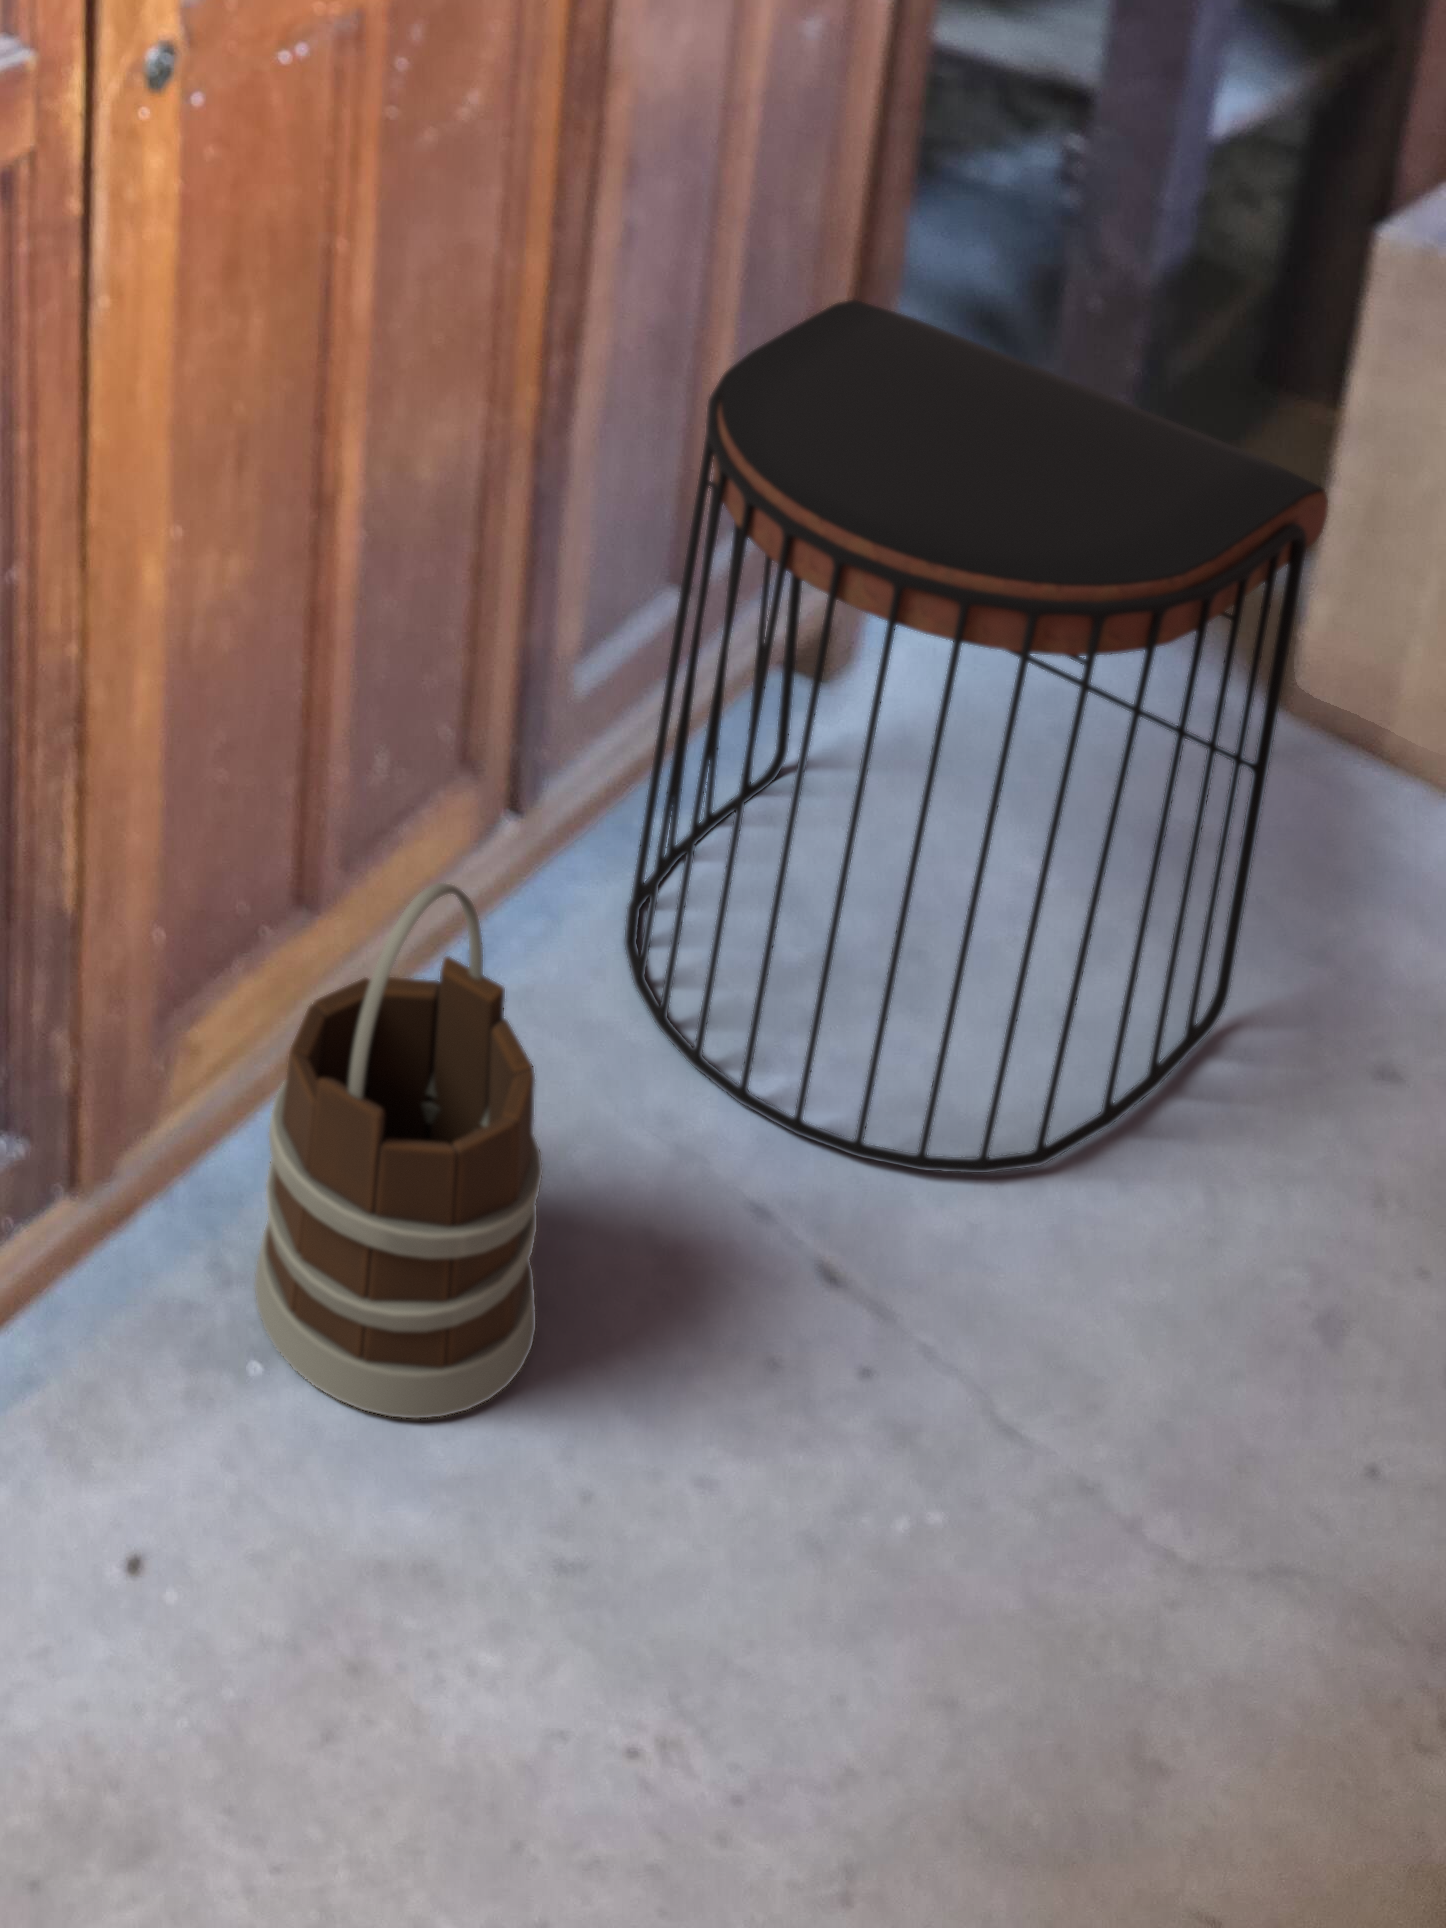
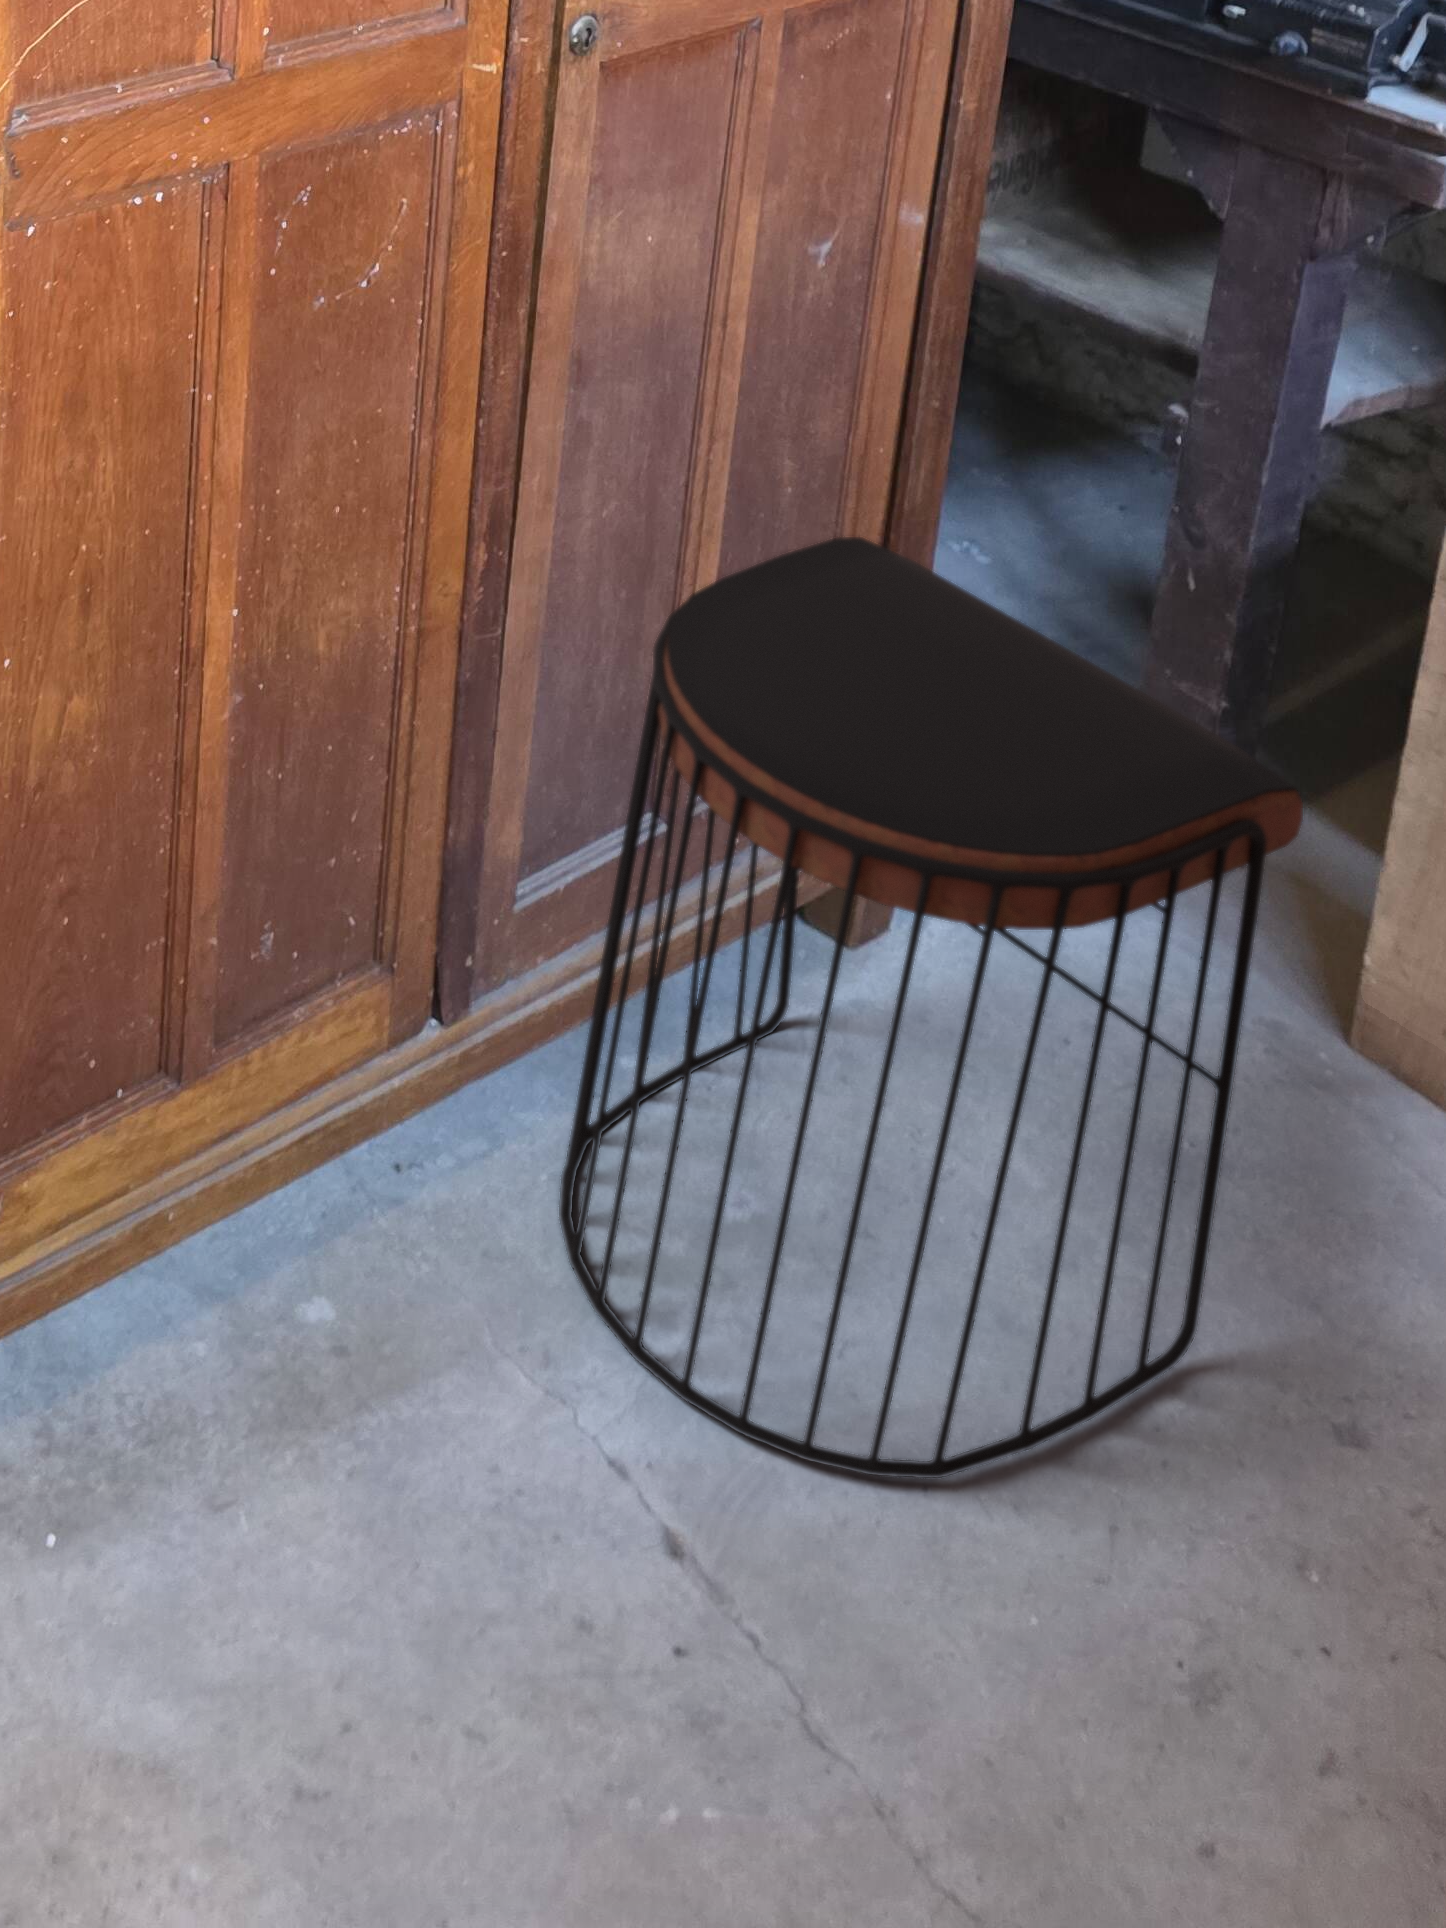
wooden bucket: present [255,883,542,1418] -> none [72,1062,355,1623]

